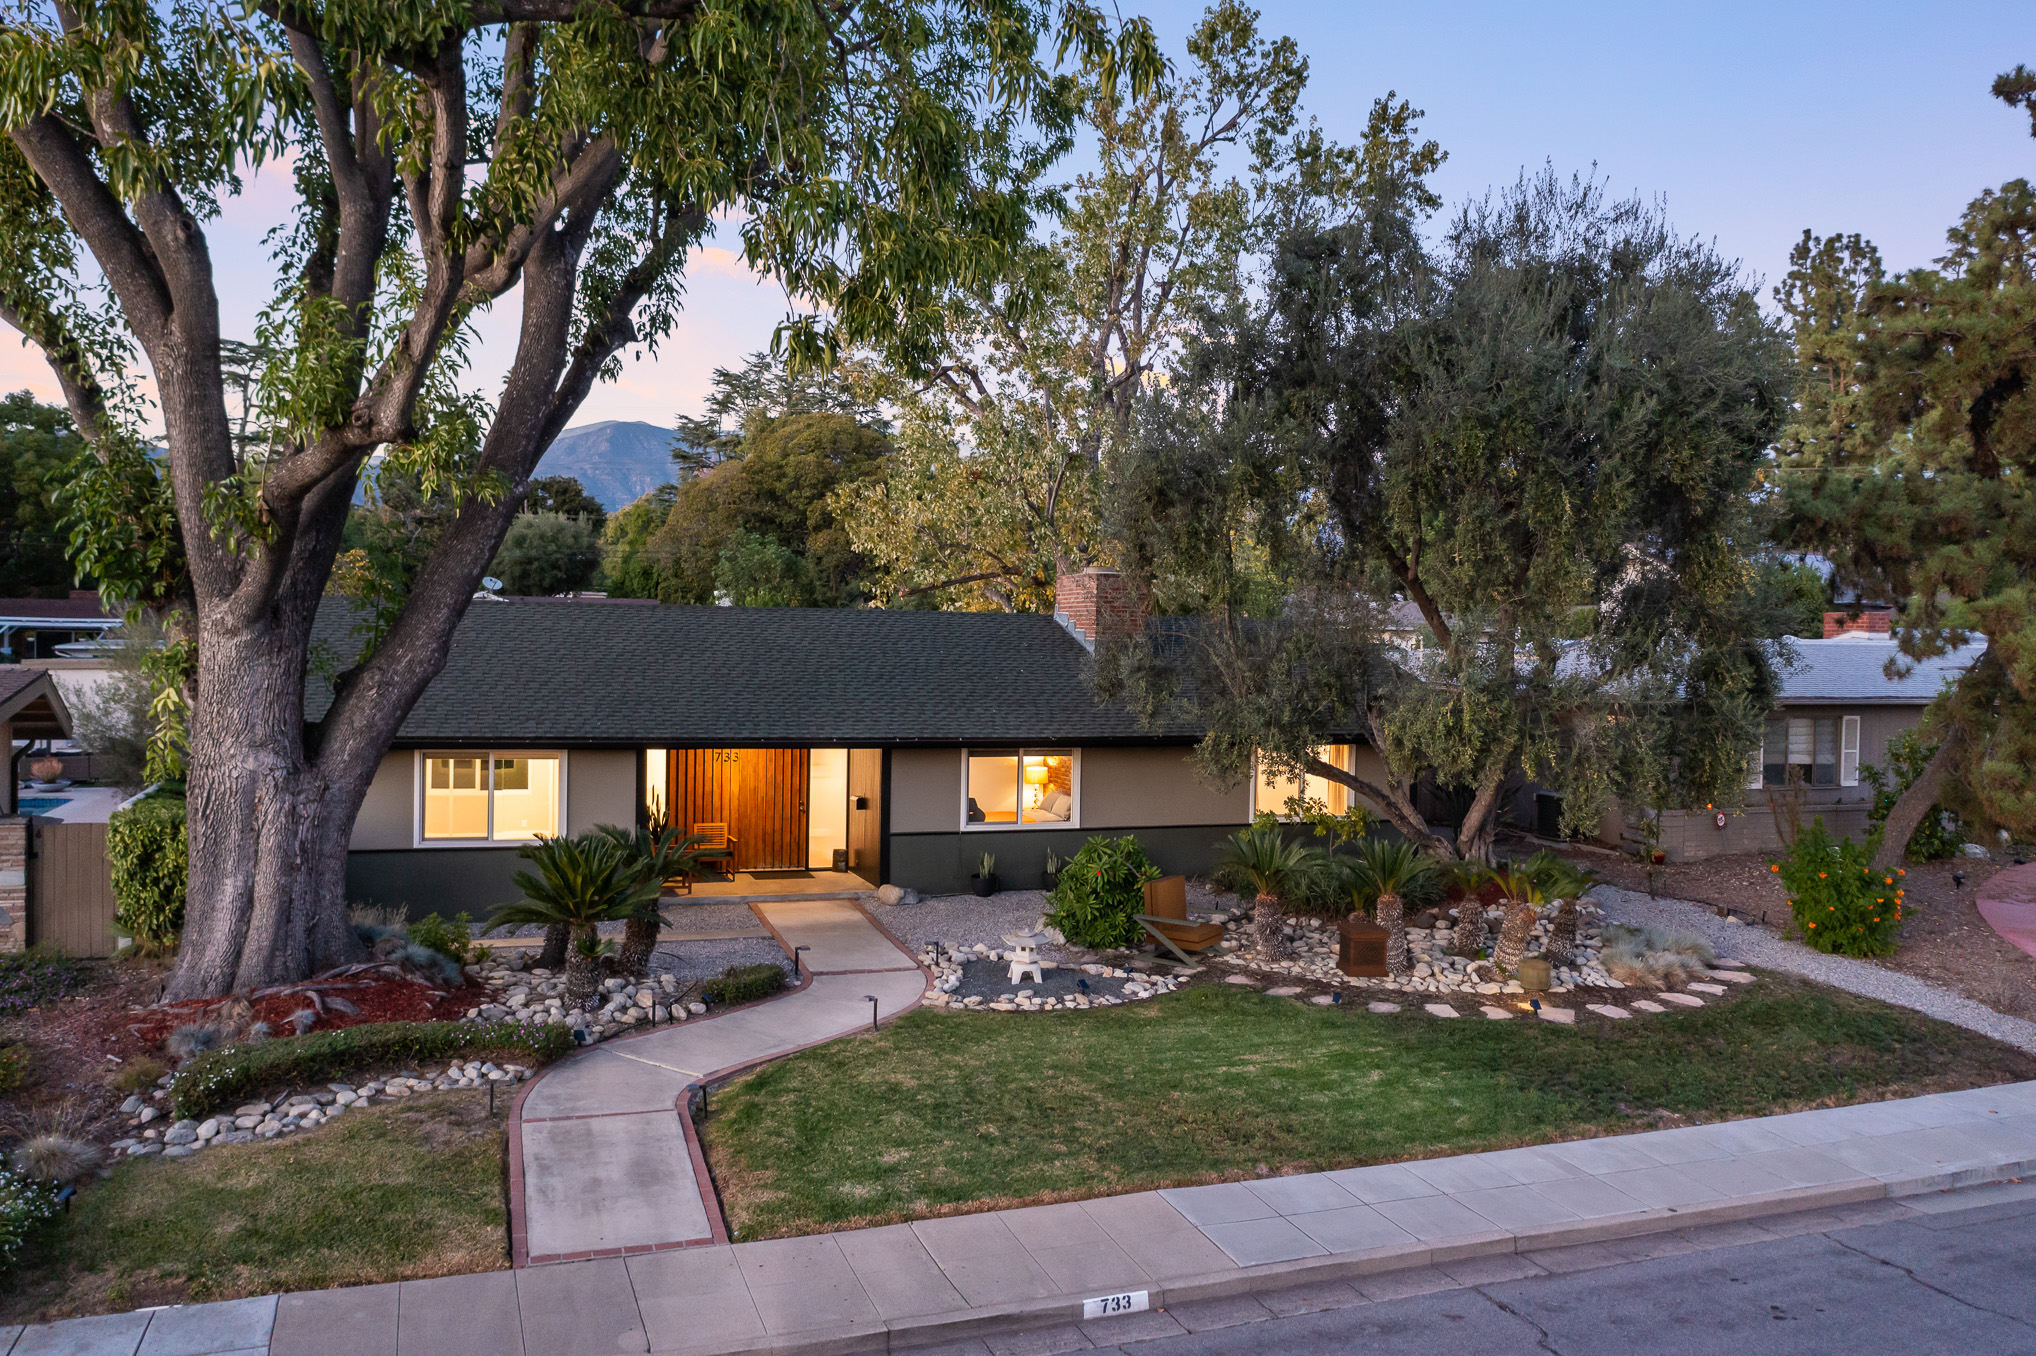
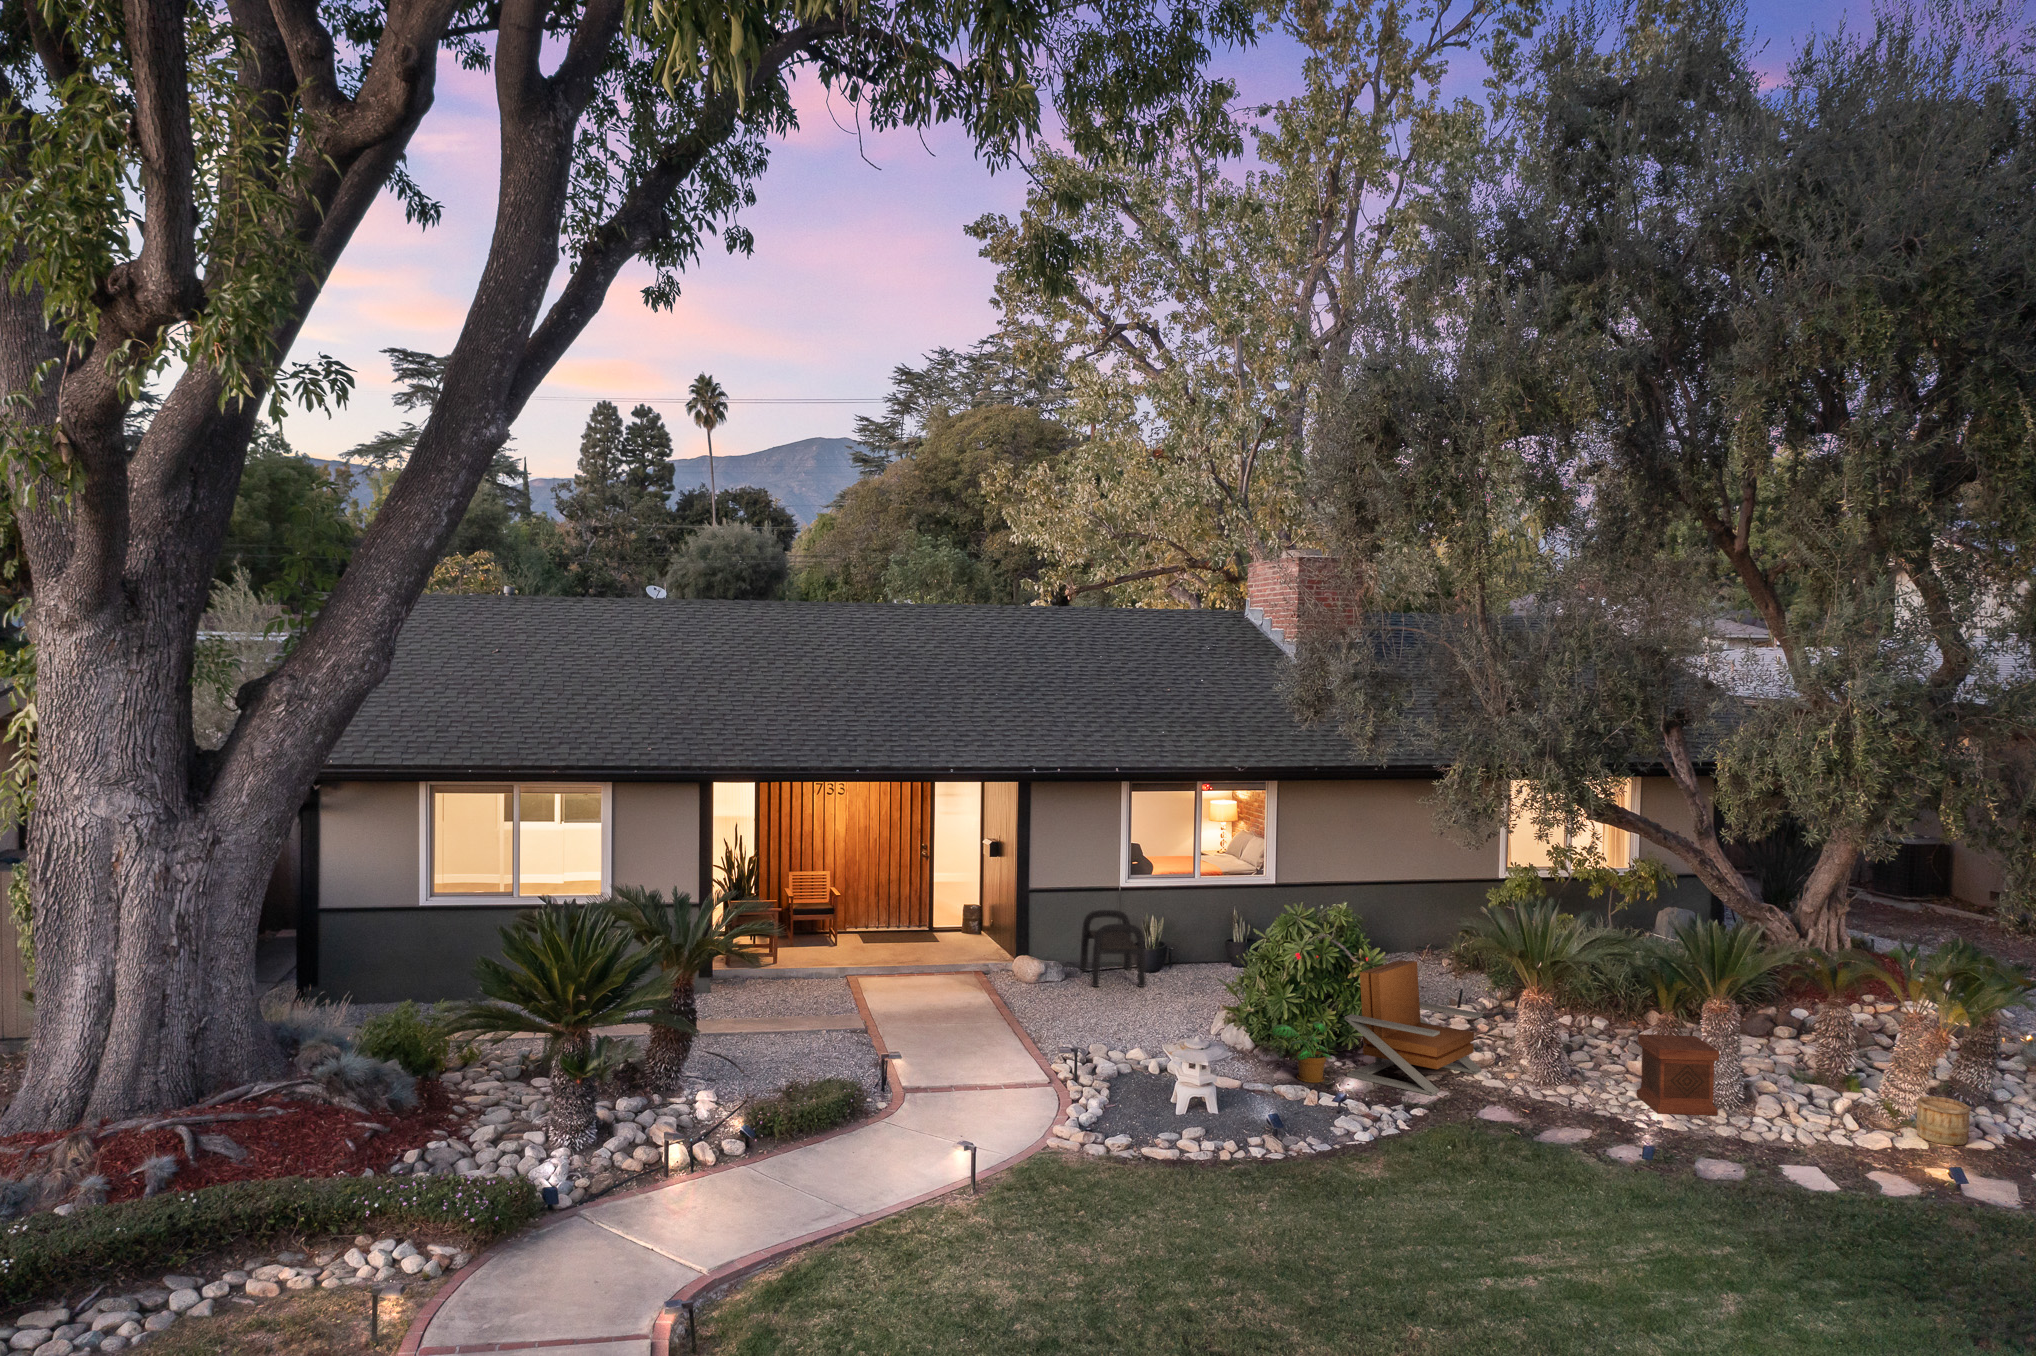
bench: none [929,847,981,905] -> present [1080,910,1146,987]
potted plant: none [1081,920,1123,963] -> present [1272,1022,1332,1083]

